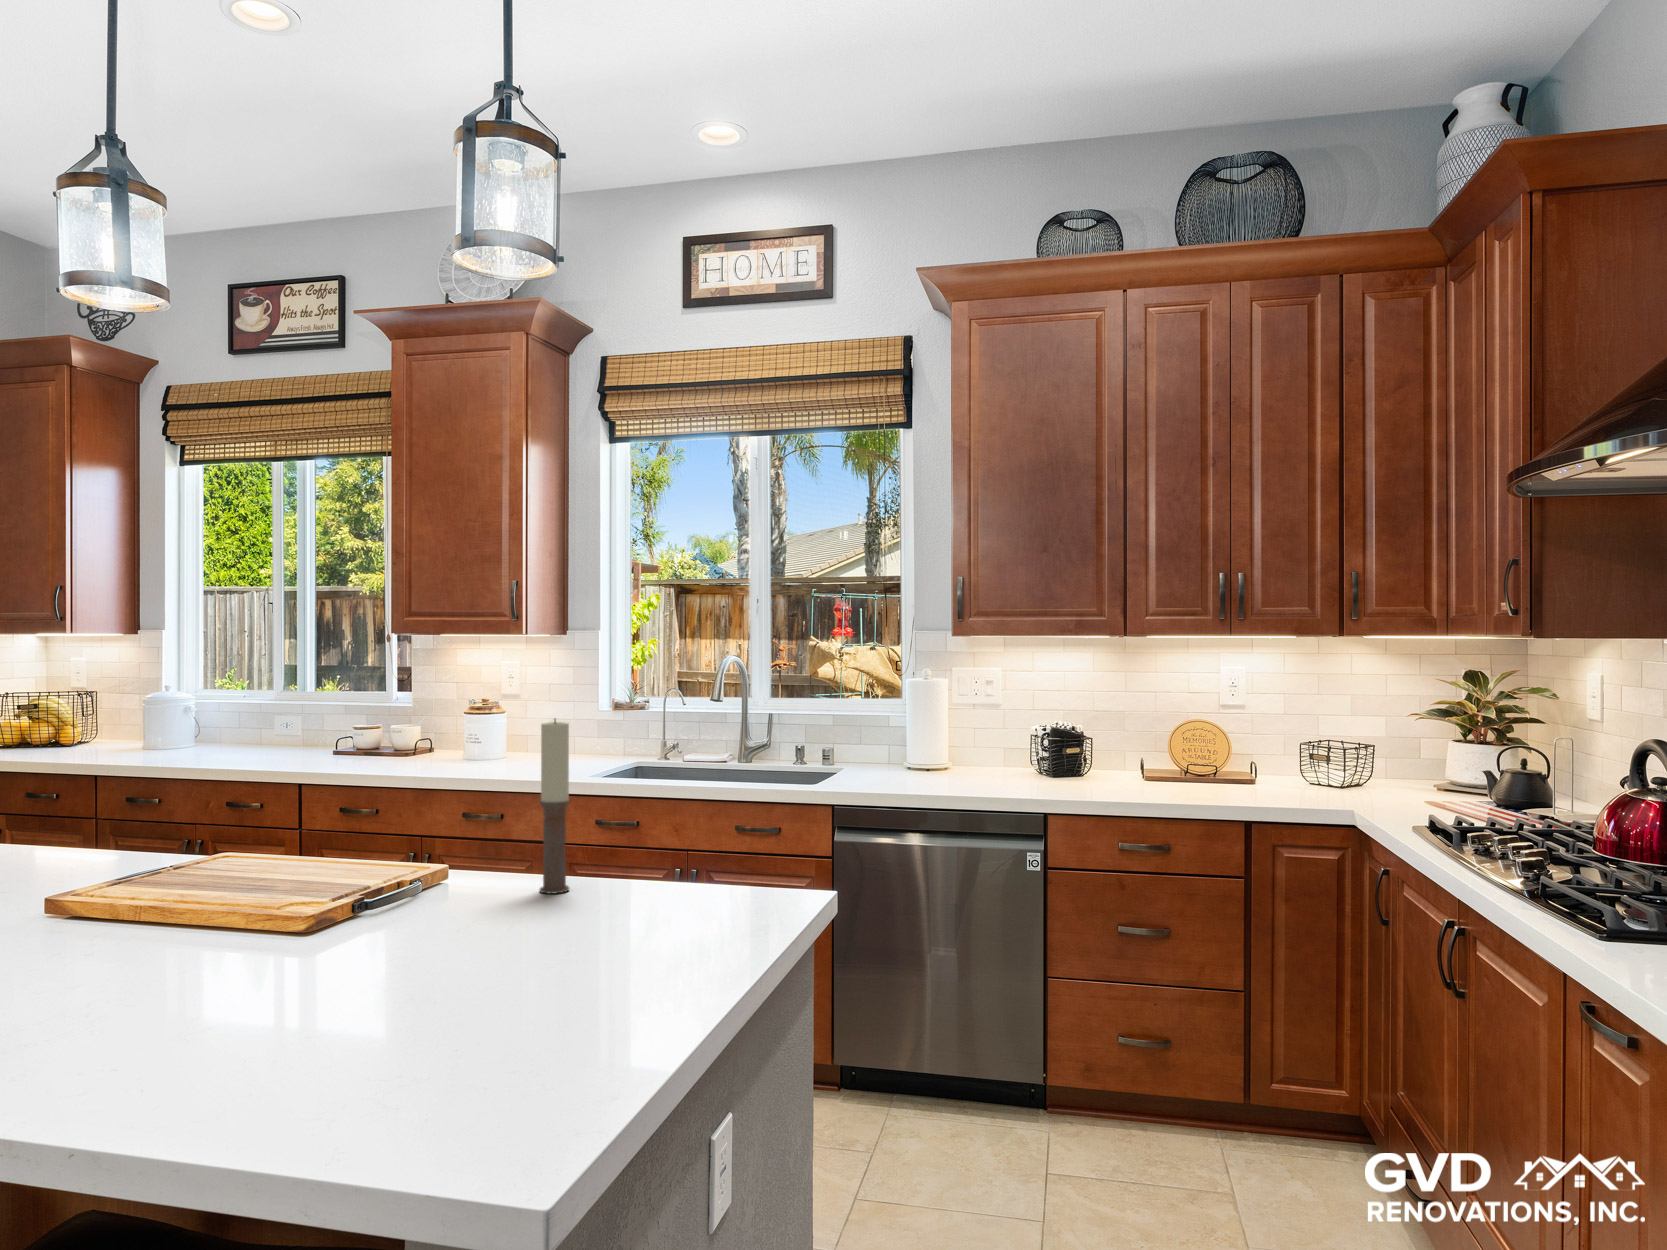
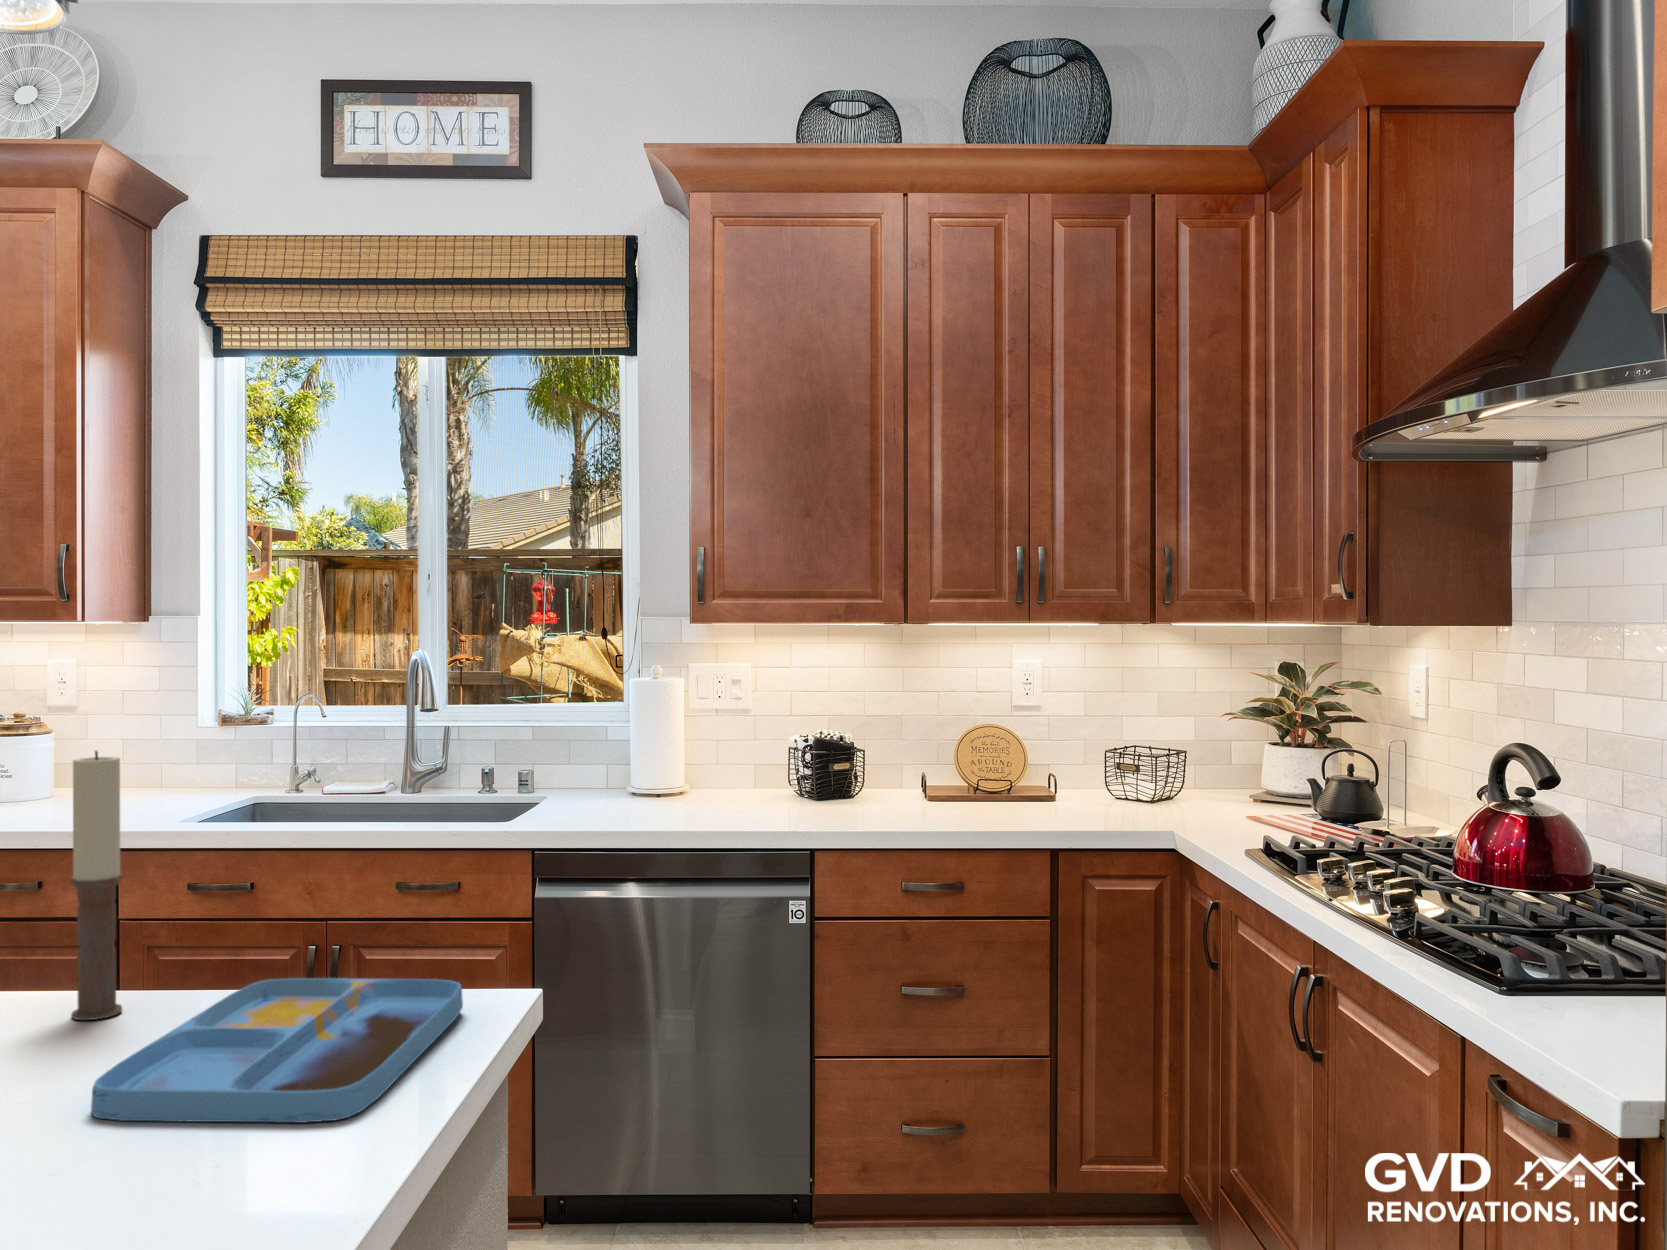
tray: none [561,874,785,957] -> present [91,978,463,1123]

